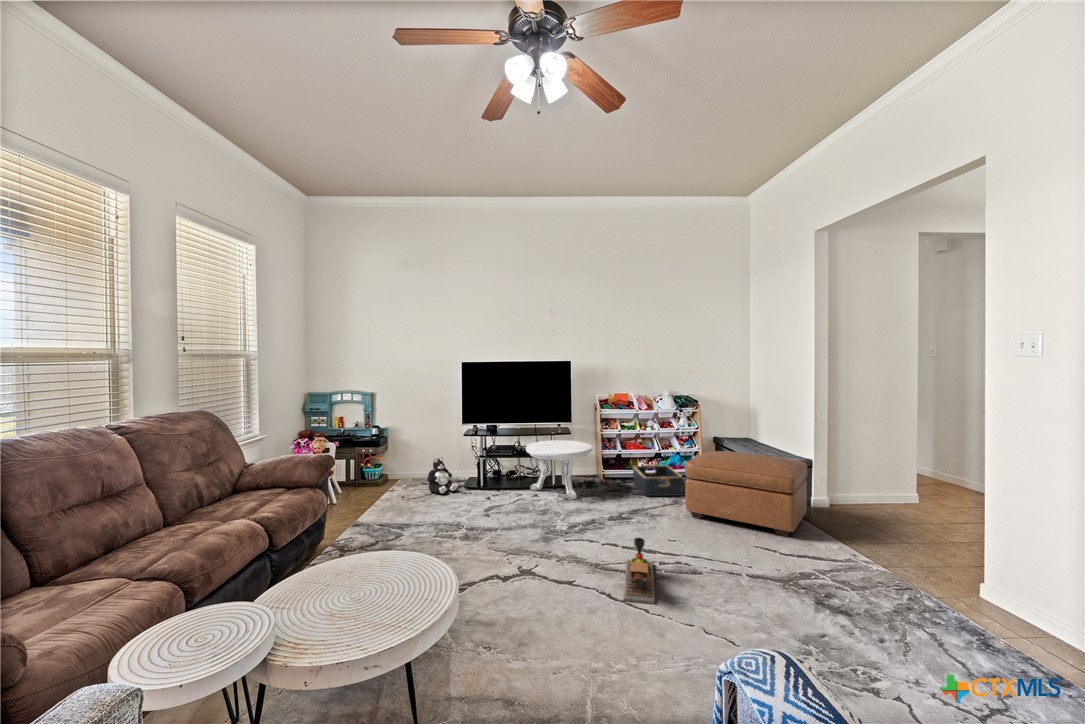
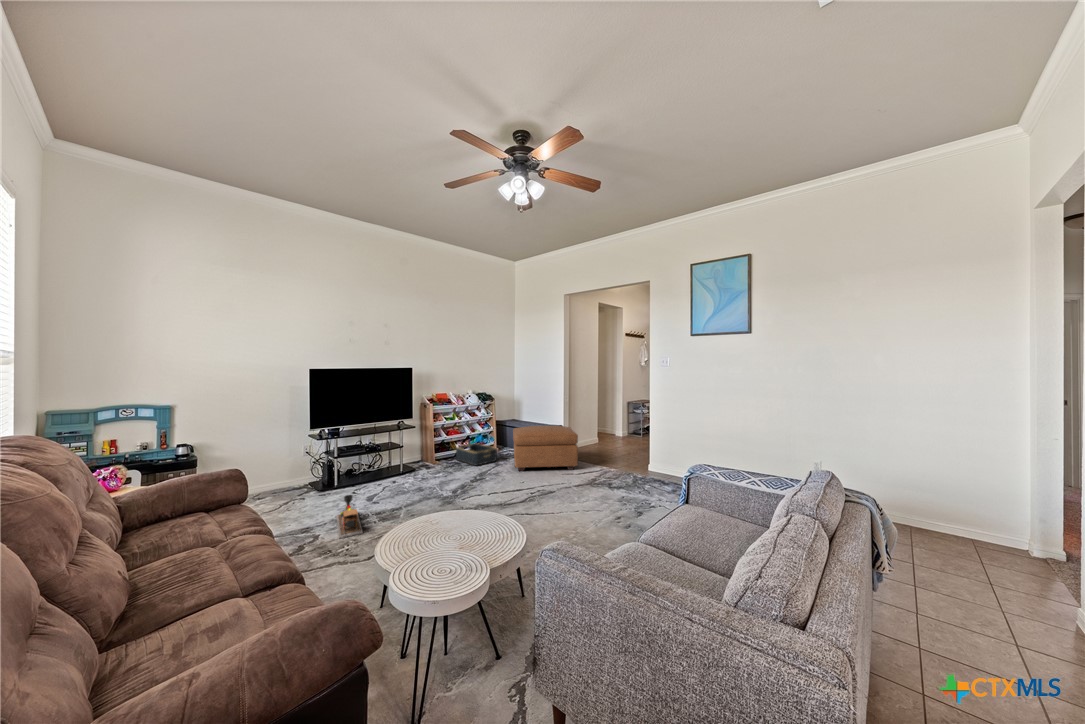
side table: present [526,440,592,499] -> none [380,434,438,480]
plush toy: present [427,457,458,494] -> none [274,465,313,502]
toy train: present [624,538,655,604] -> present [336,495,363,539]

